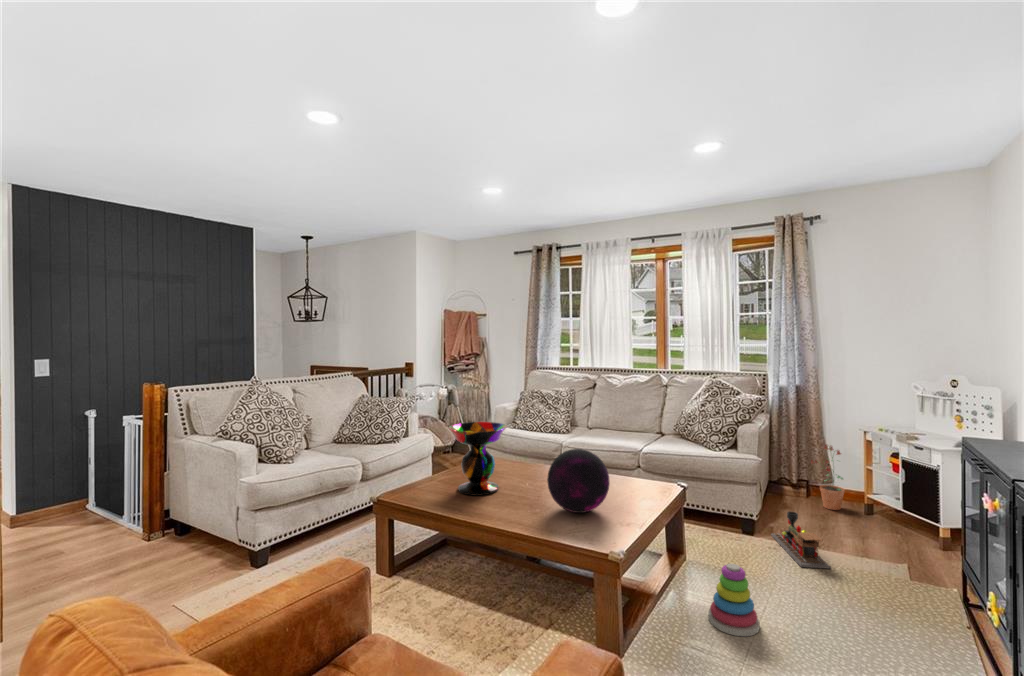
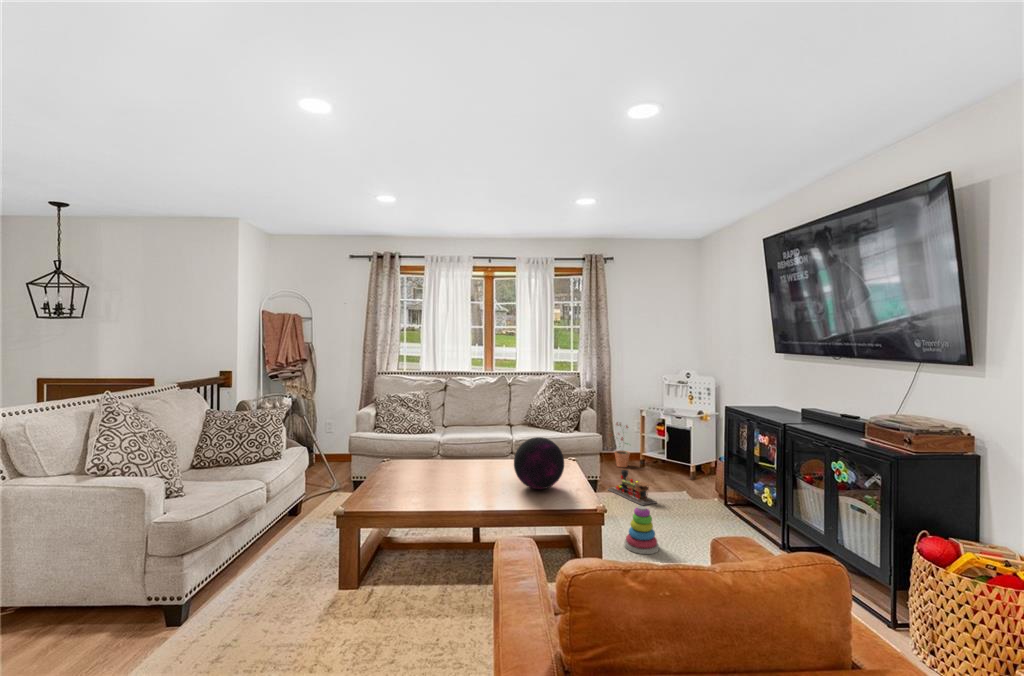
decorative bowl: present [449,422,507,495] -> none [406,424,462,492]

